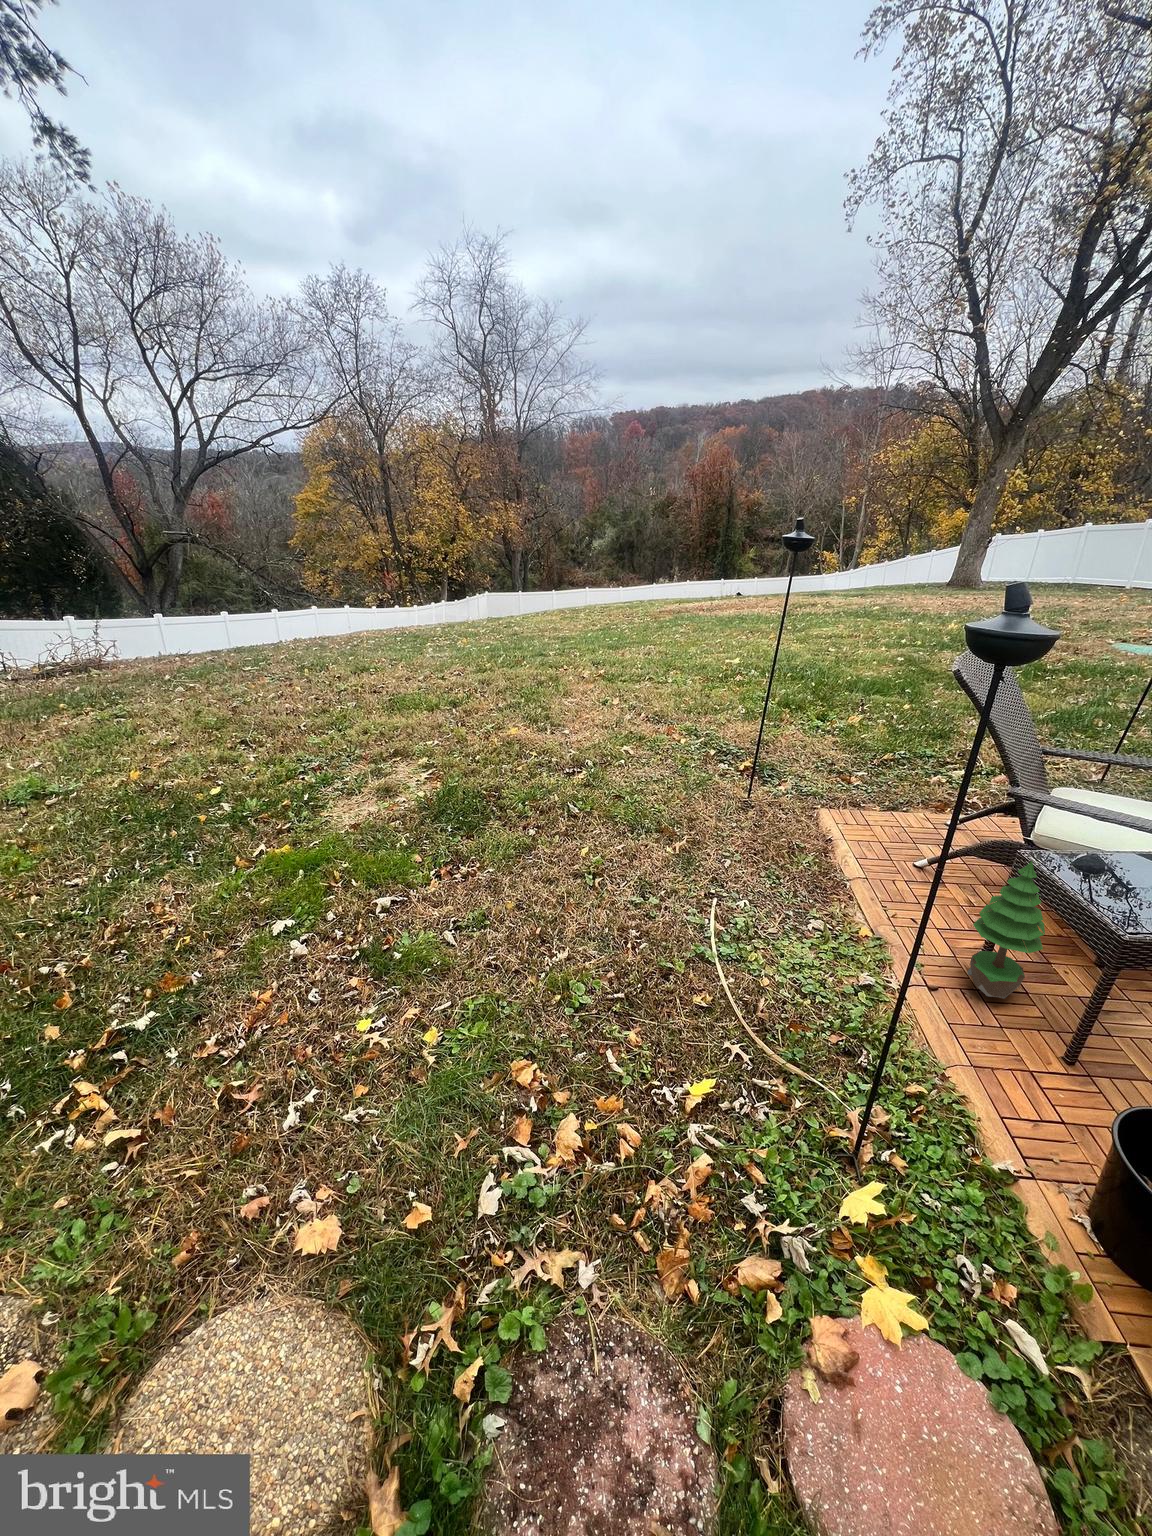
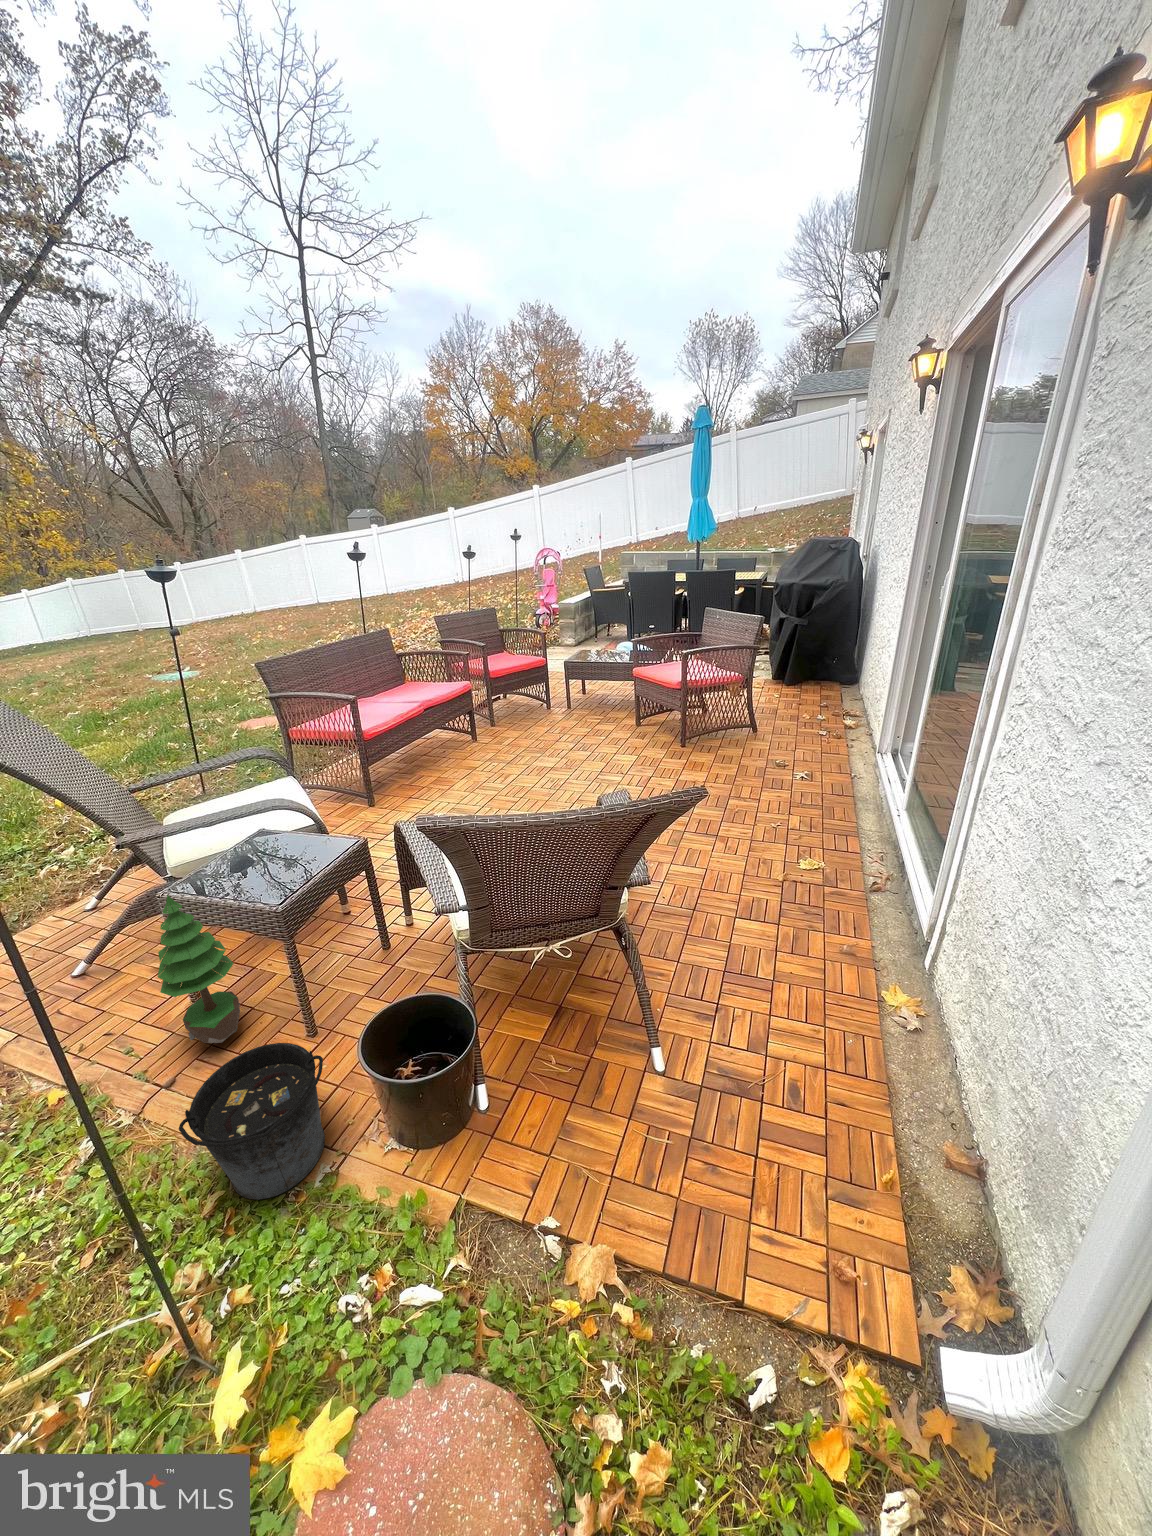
bucket: none [932,1013,1075,1153] -> present [179,1043,325,1200]

